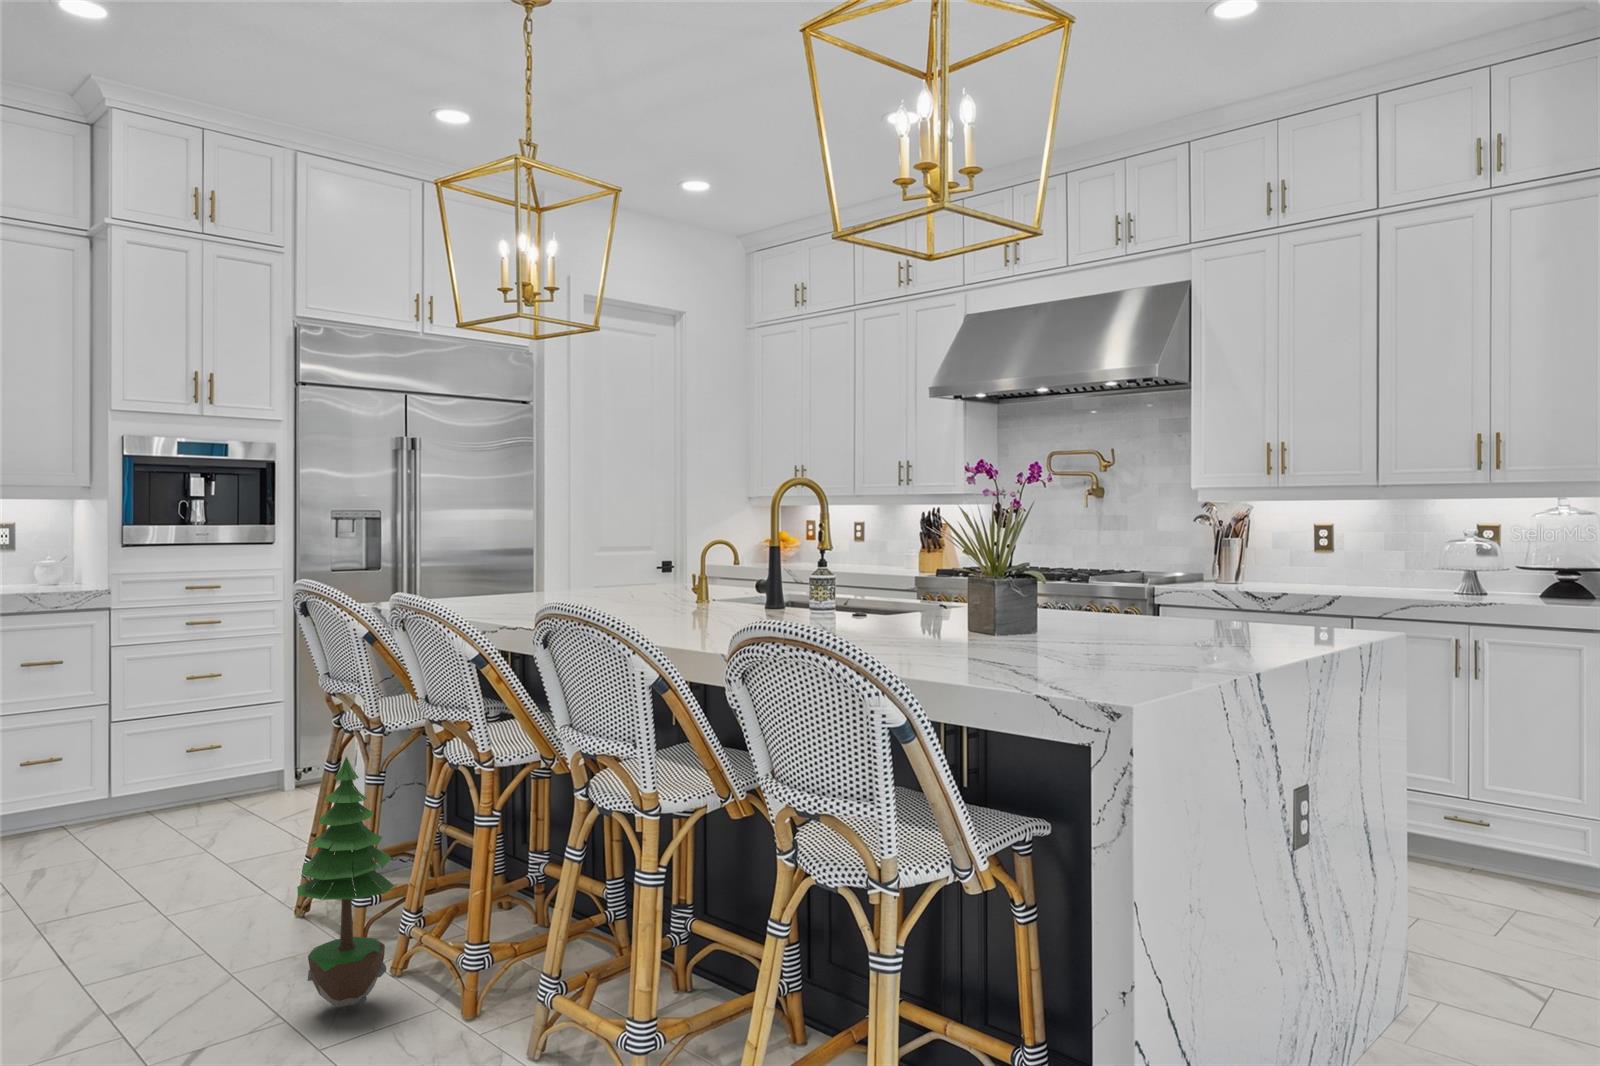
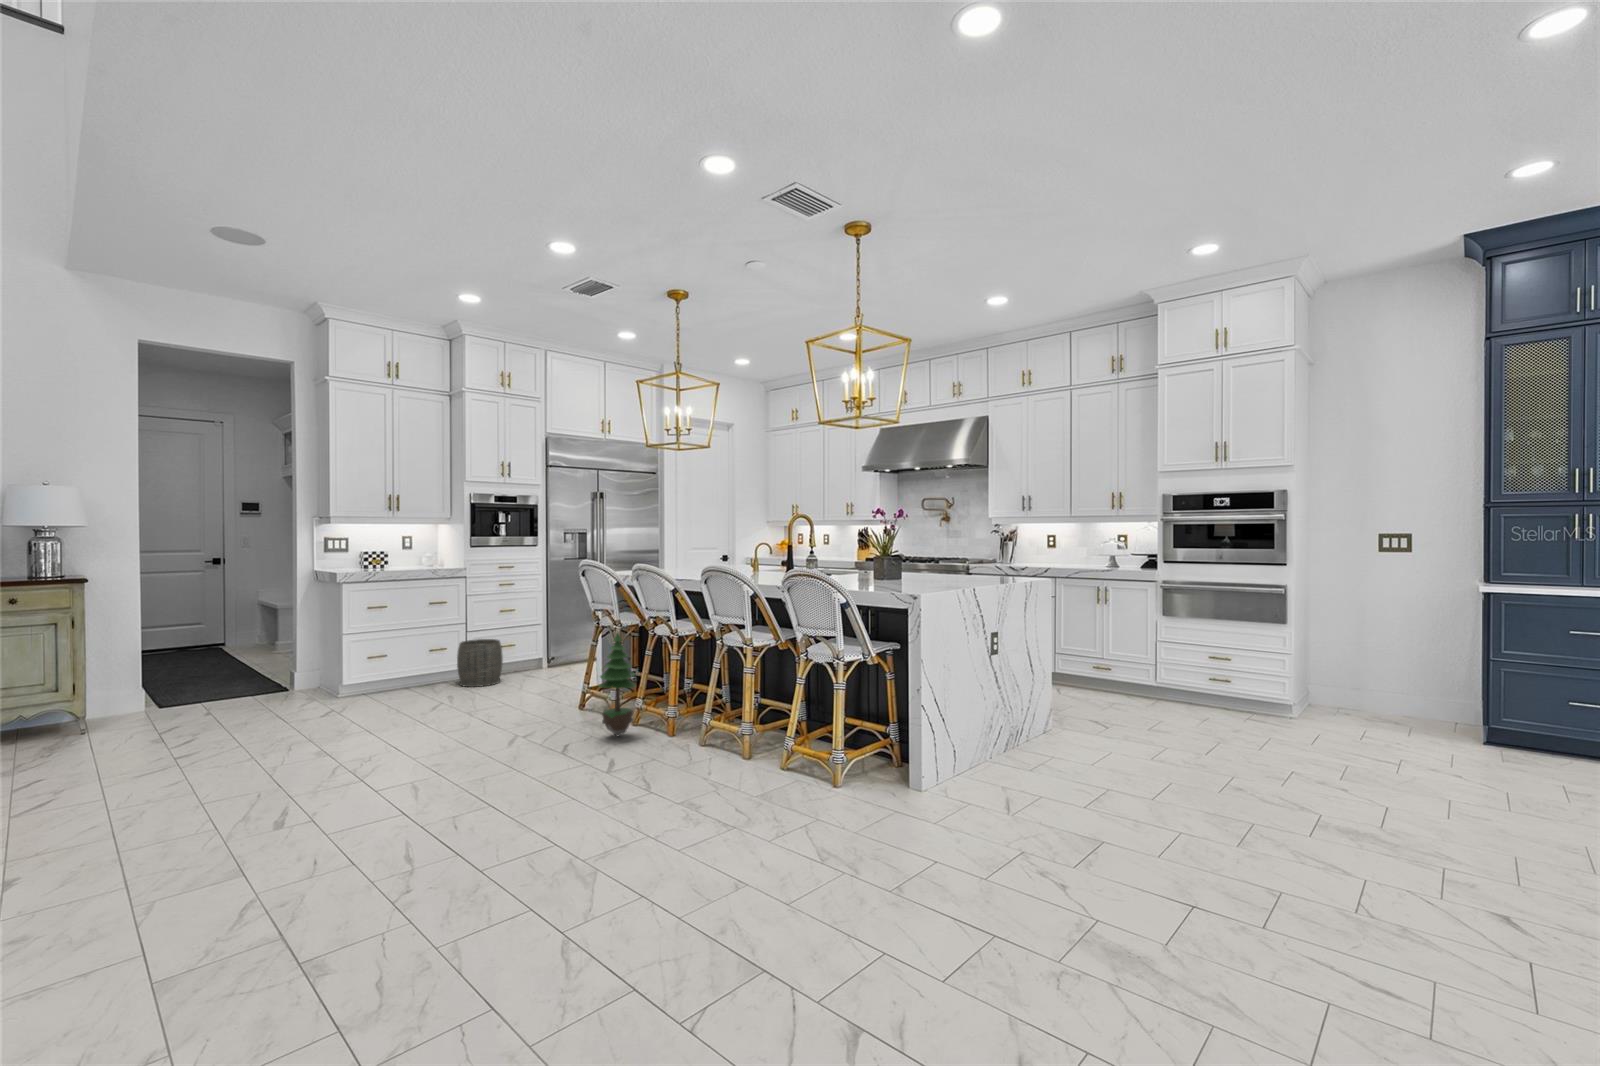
woven basket: none [86,736,185,840] -> present [457,639,503,687]

